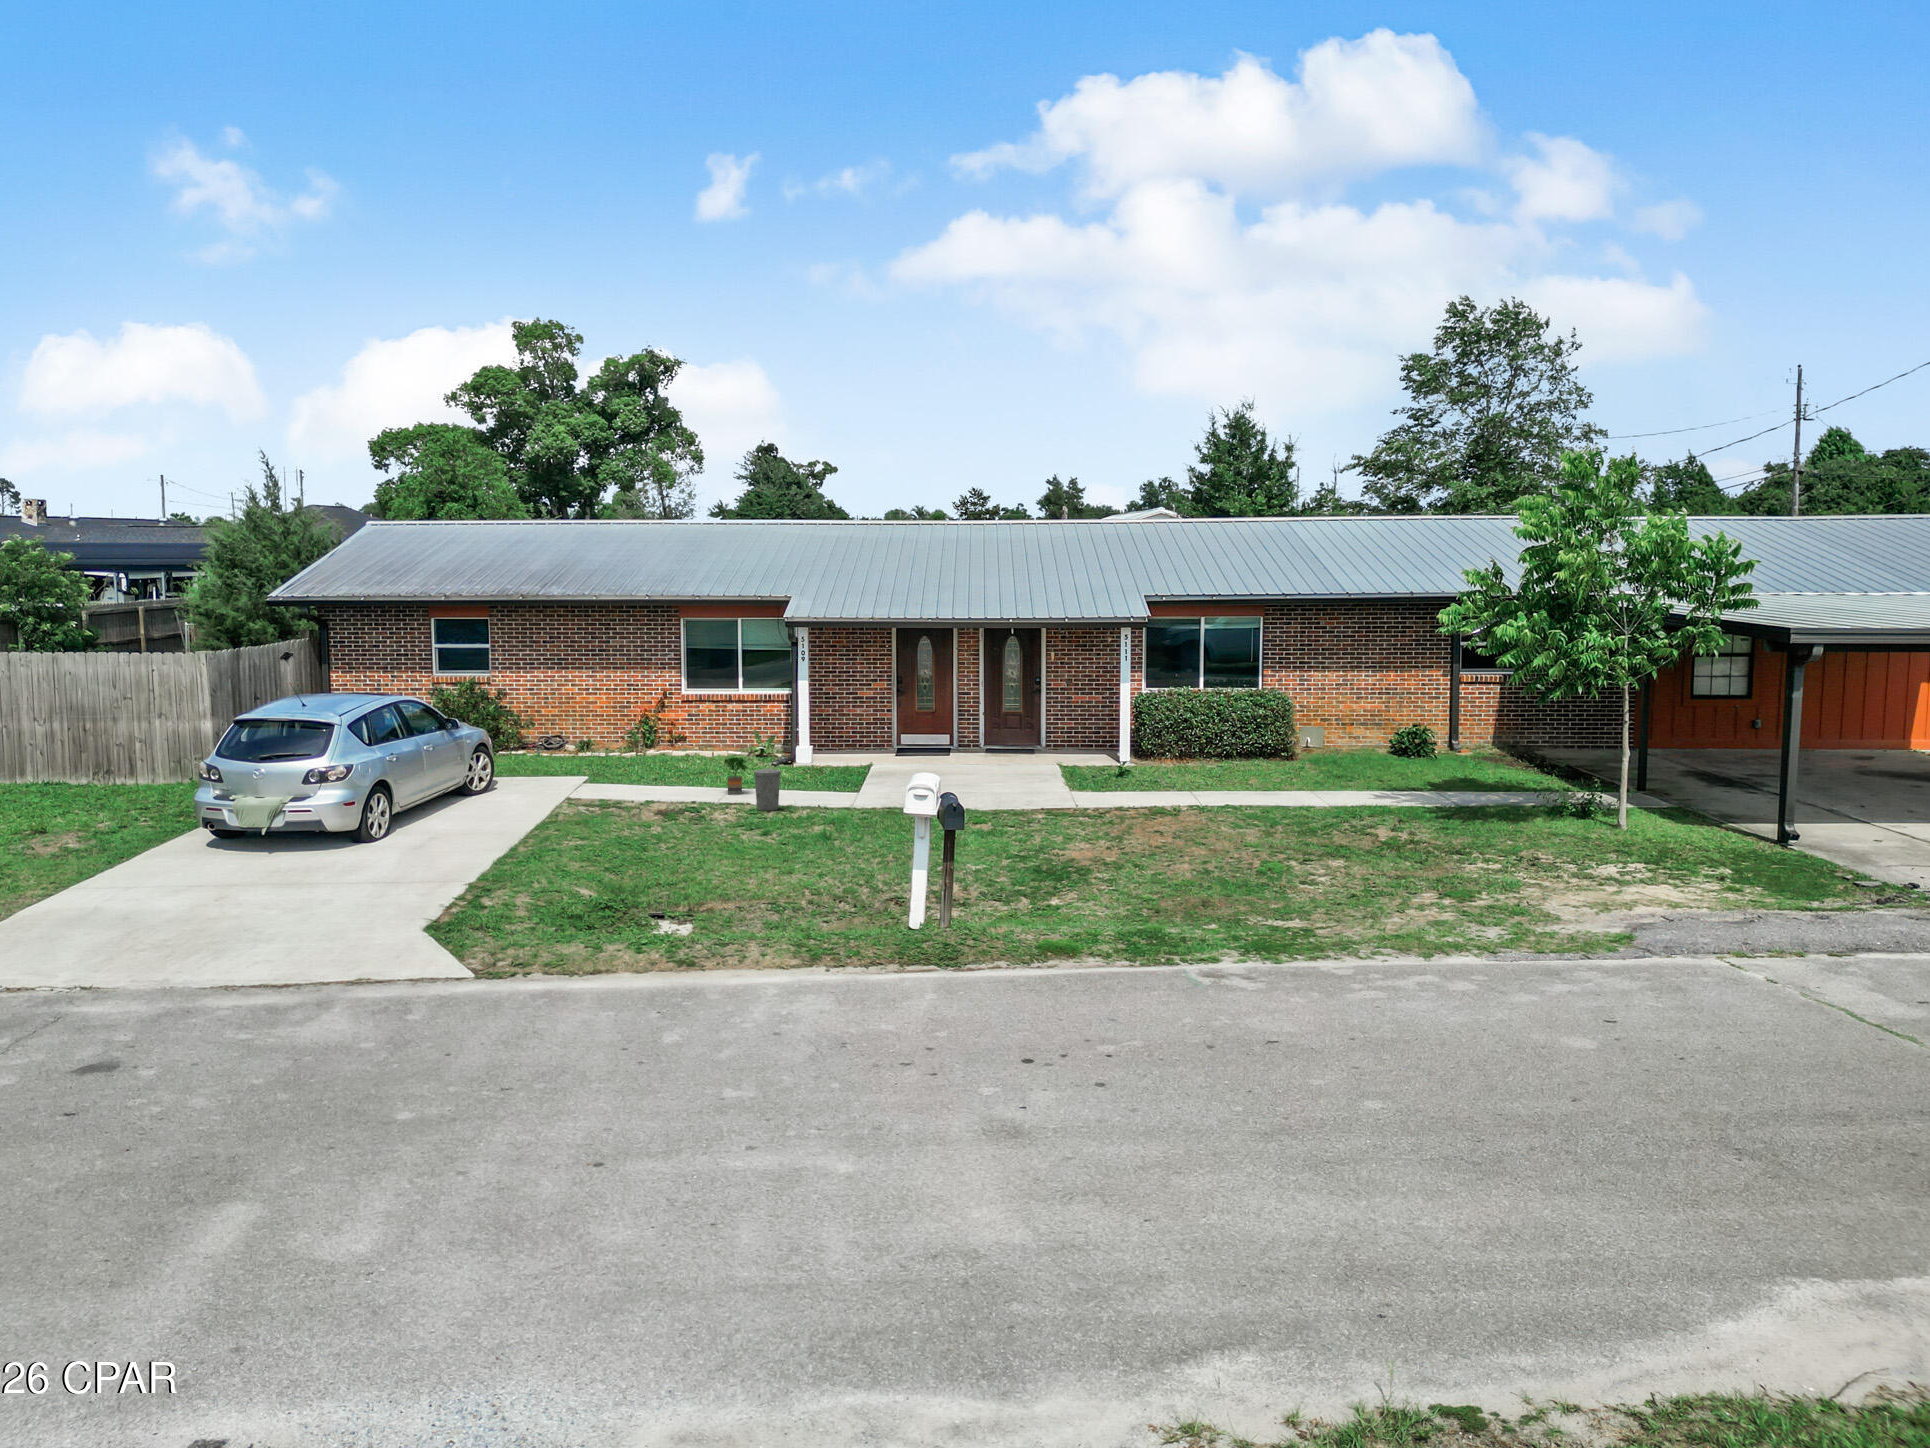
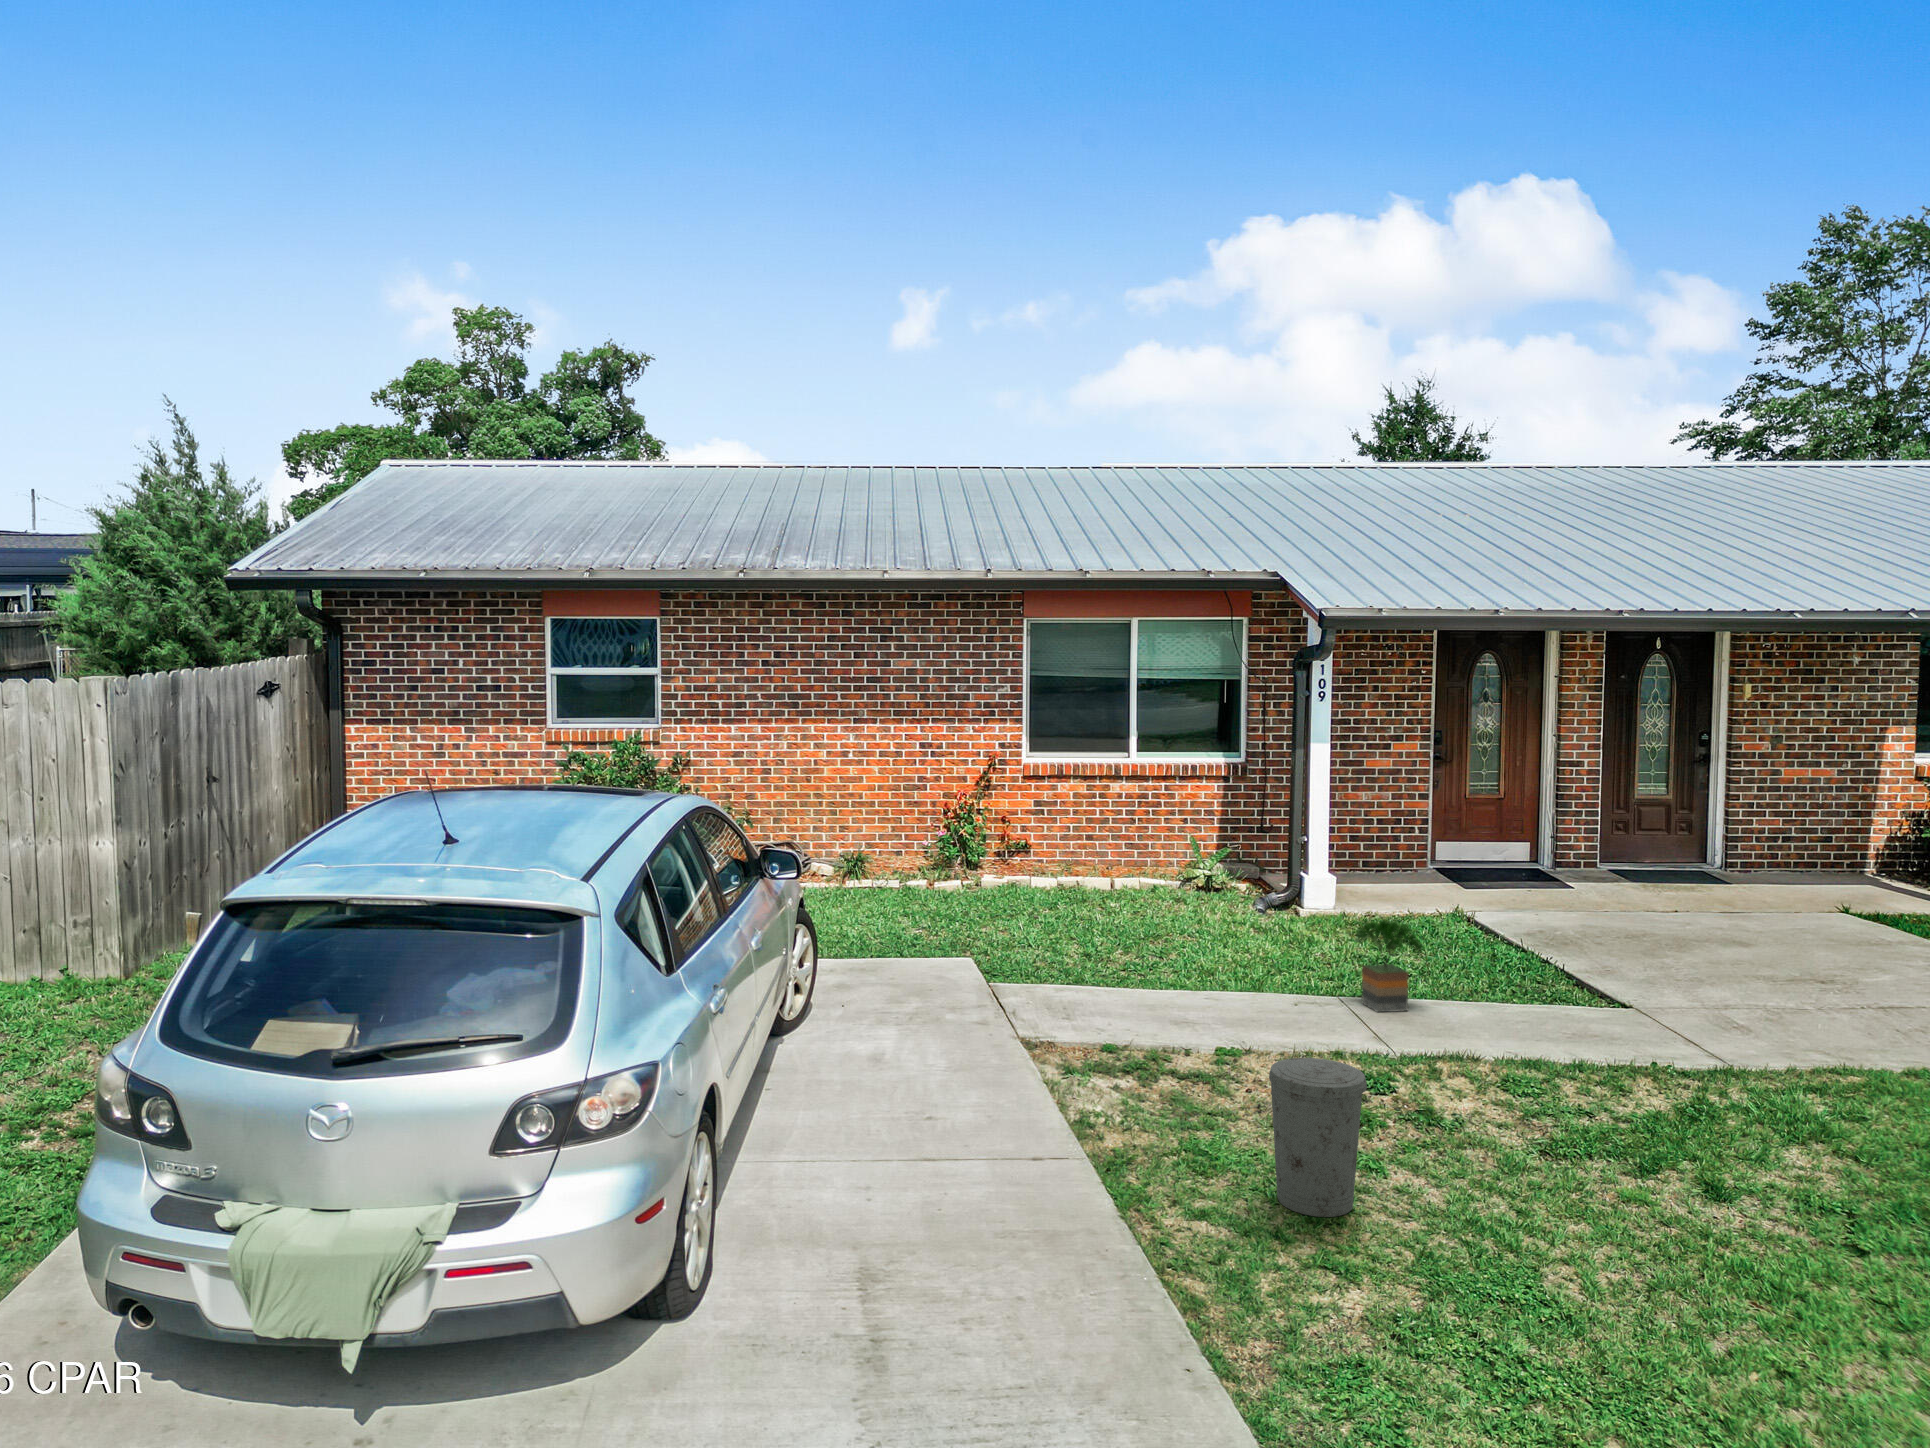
trash can: present [754,769,781,811] -> present [1269,1058,1367,1217]

